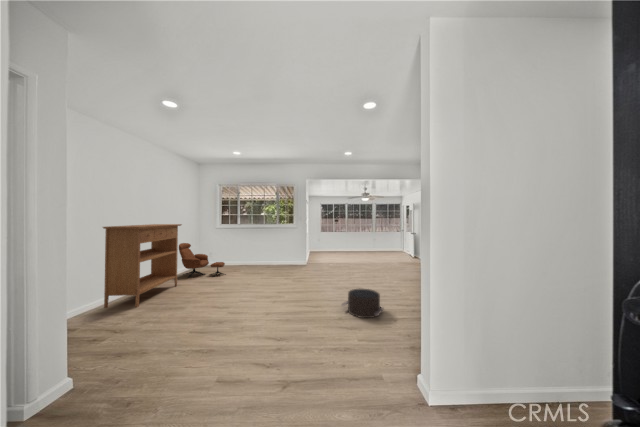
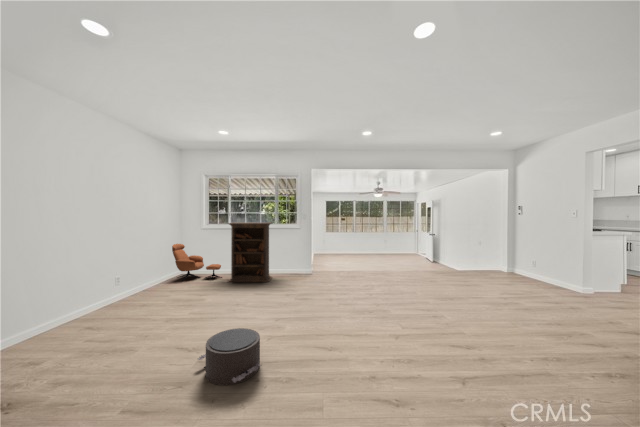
bookcase: none [231,223,273,279] -> present [228,223,272,282]
console table: present [103,224,181,308] -> none [95,224,176,311]
pouf: present [342,289,383,318] -> present [198,328,261,385]

